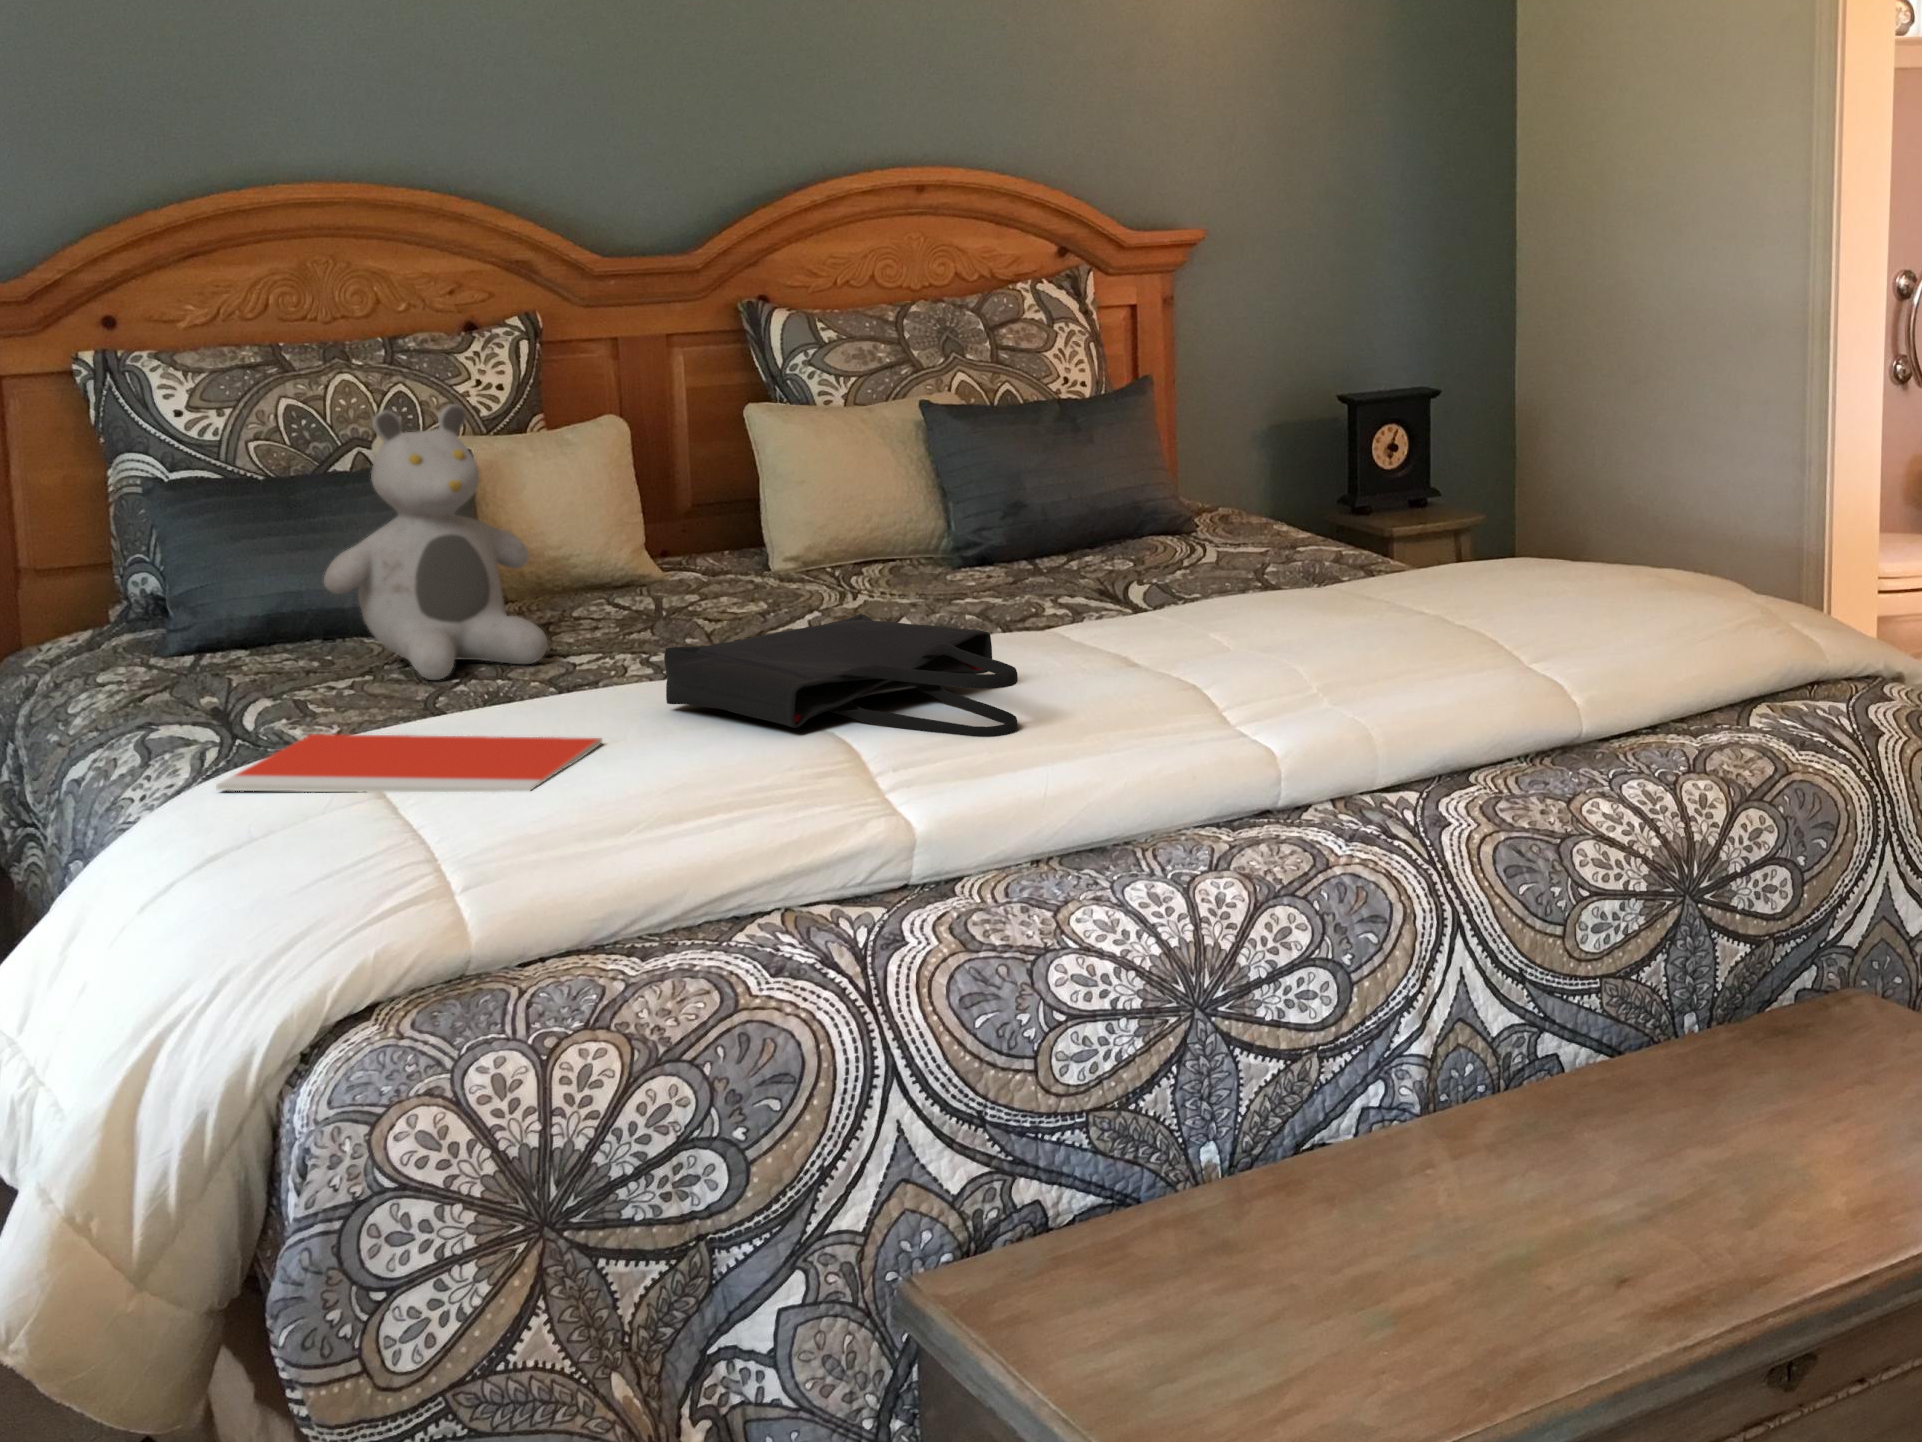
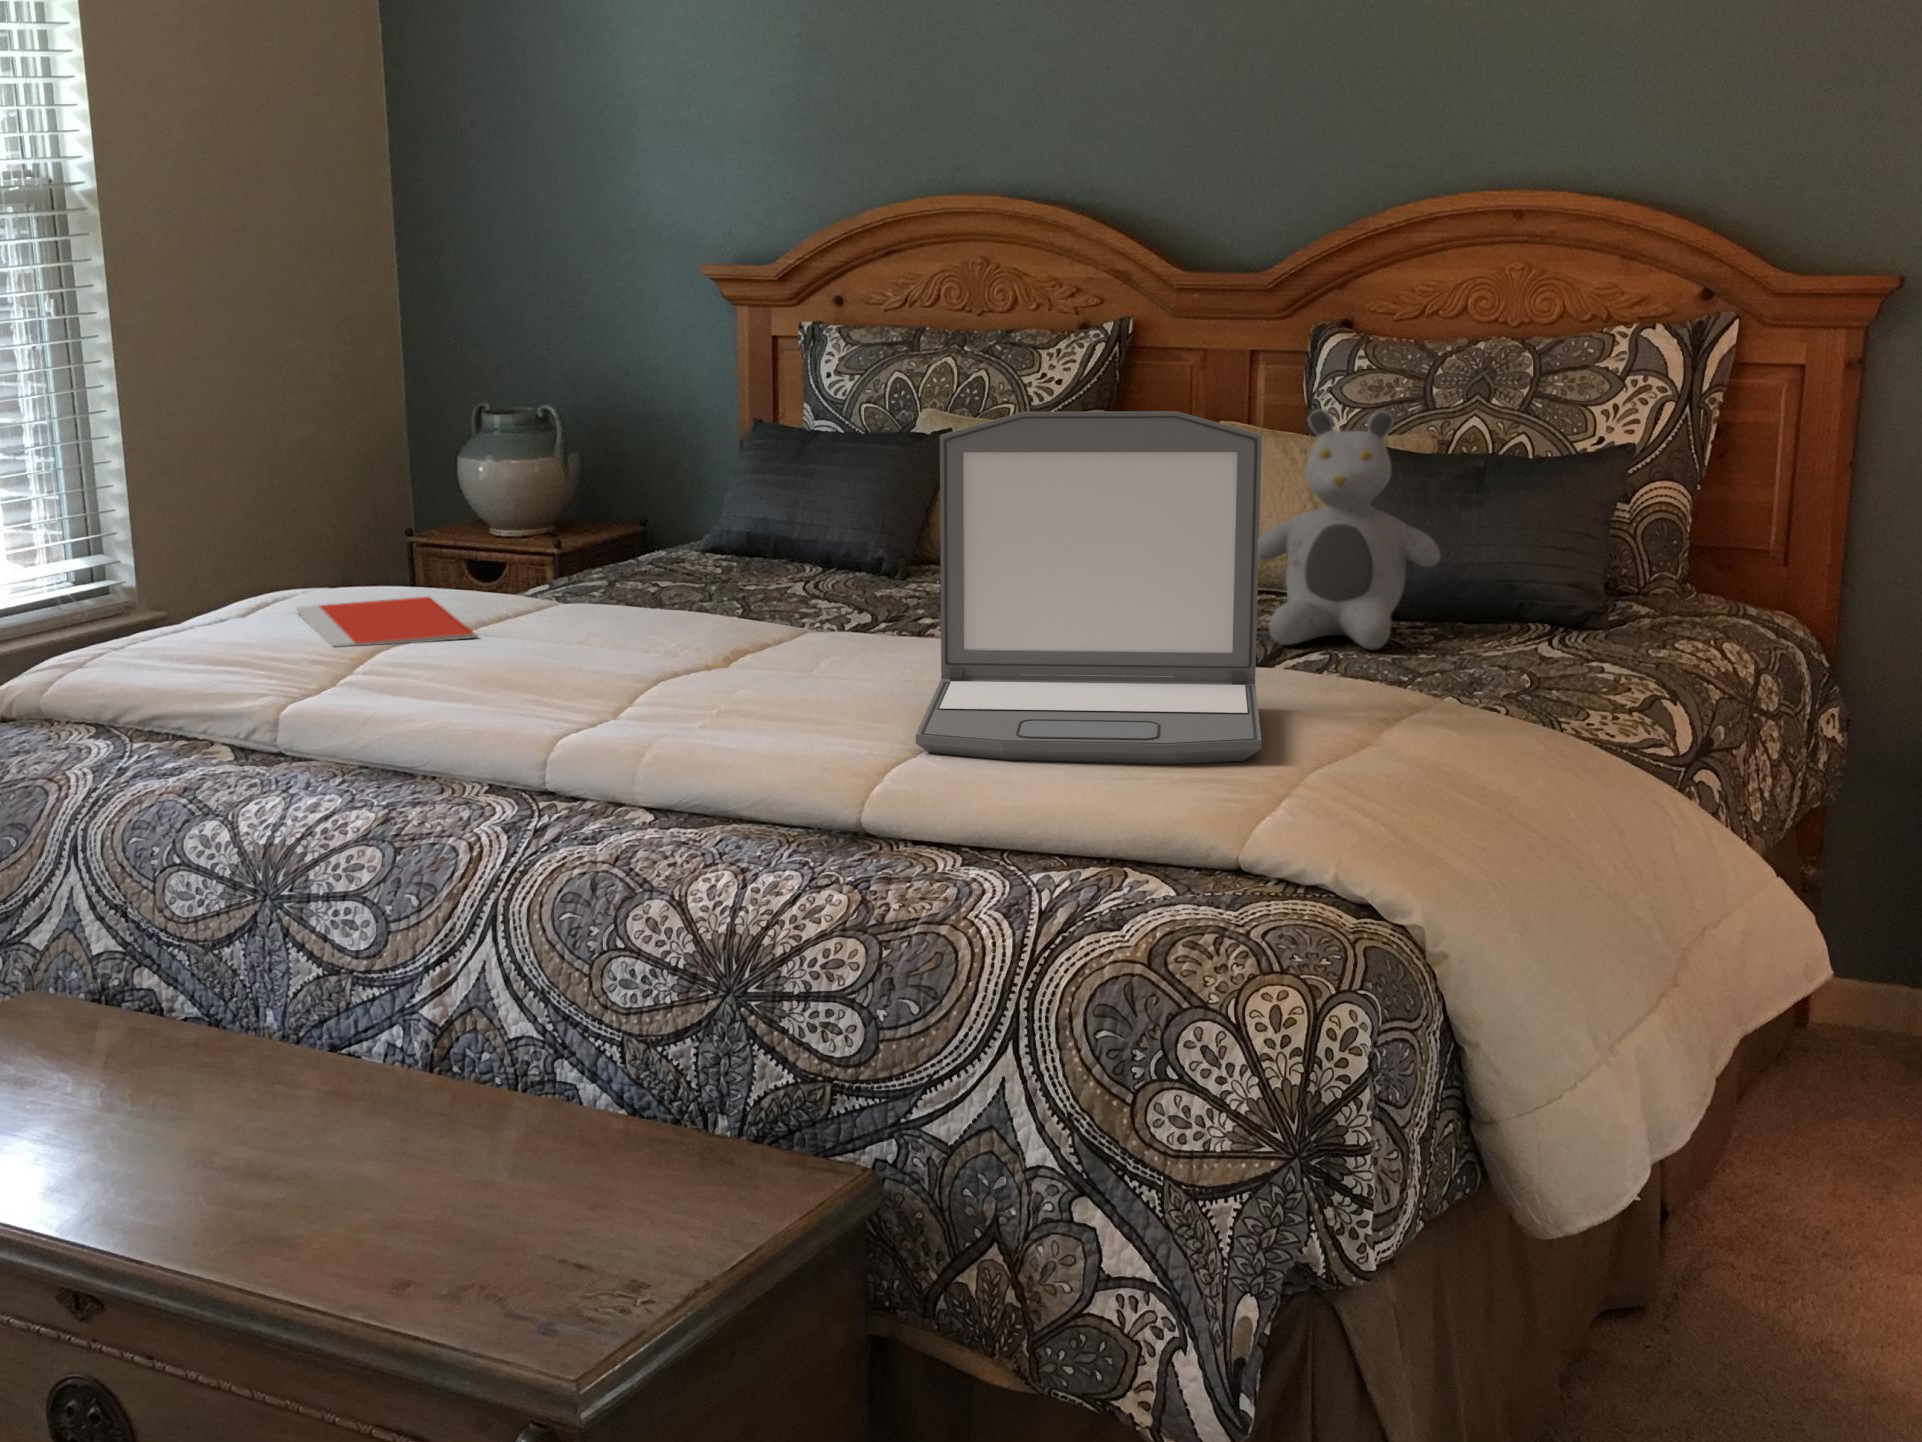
laptop: none [1242,356,1604,681] -> present [916,411,1262,764]
teddy bear: present [324,404,547,680] -> present [1259,409,1440,650]
tote bag: present [664,614,1018,737] -> none [526,582,789,695]

